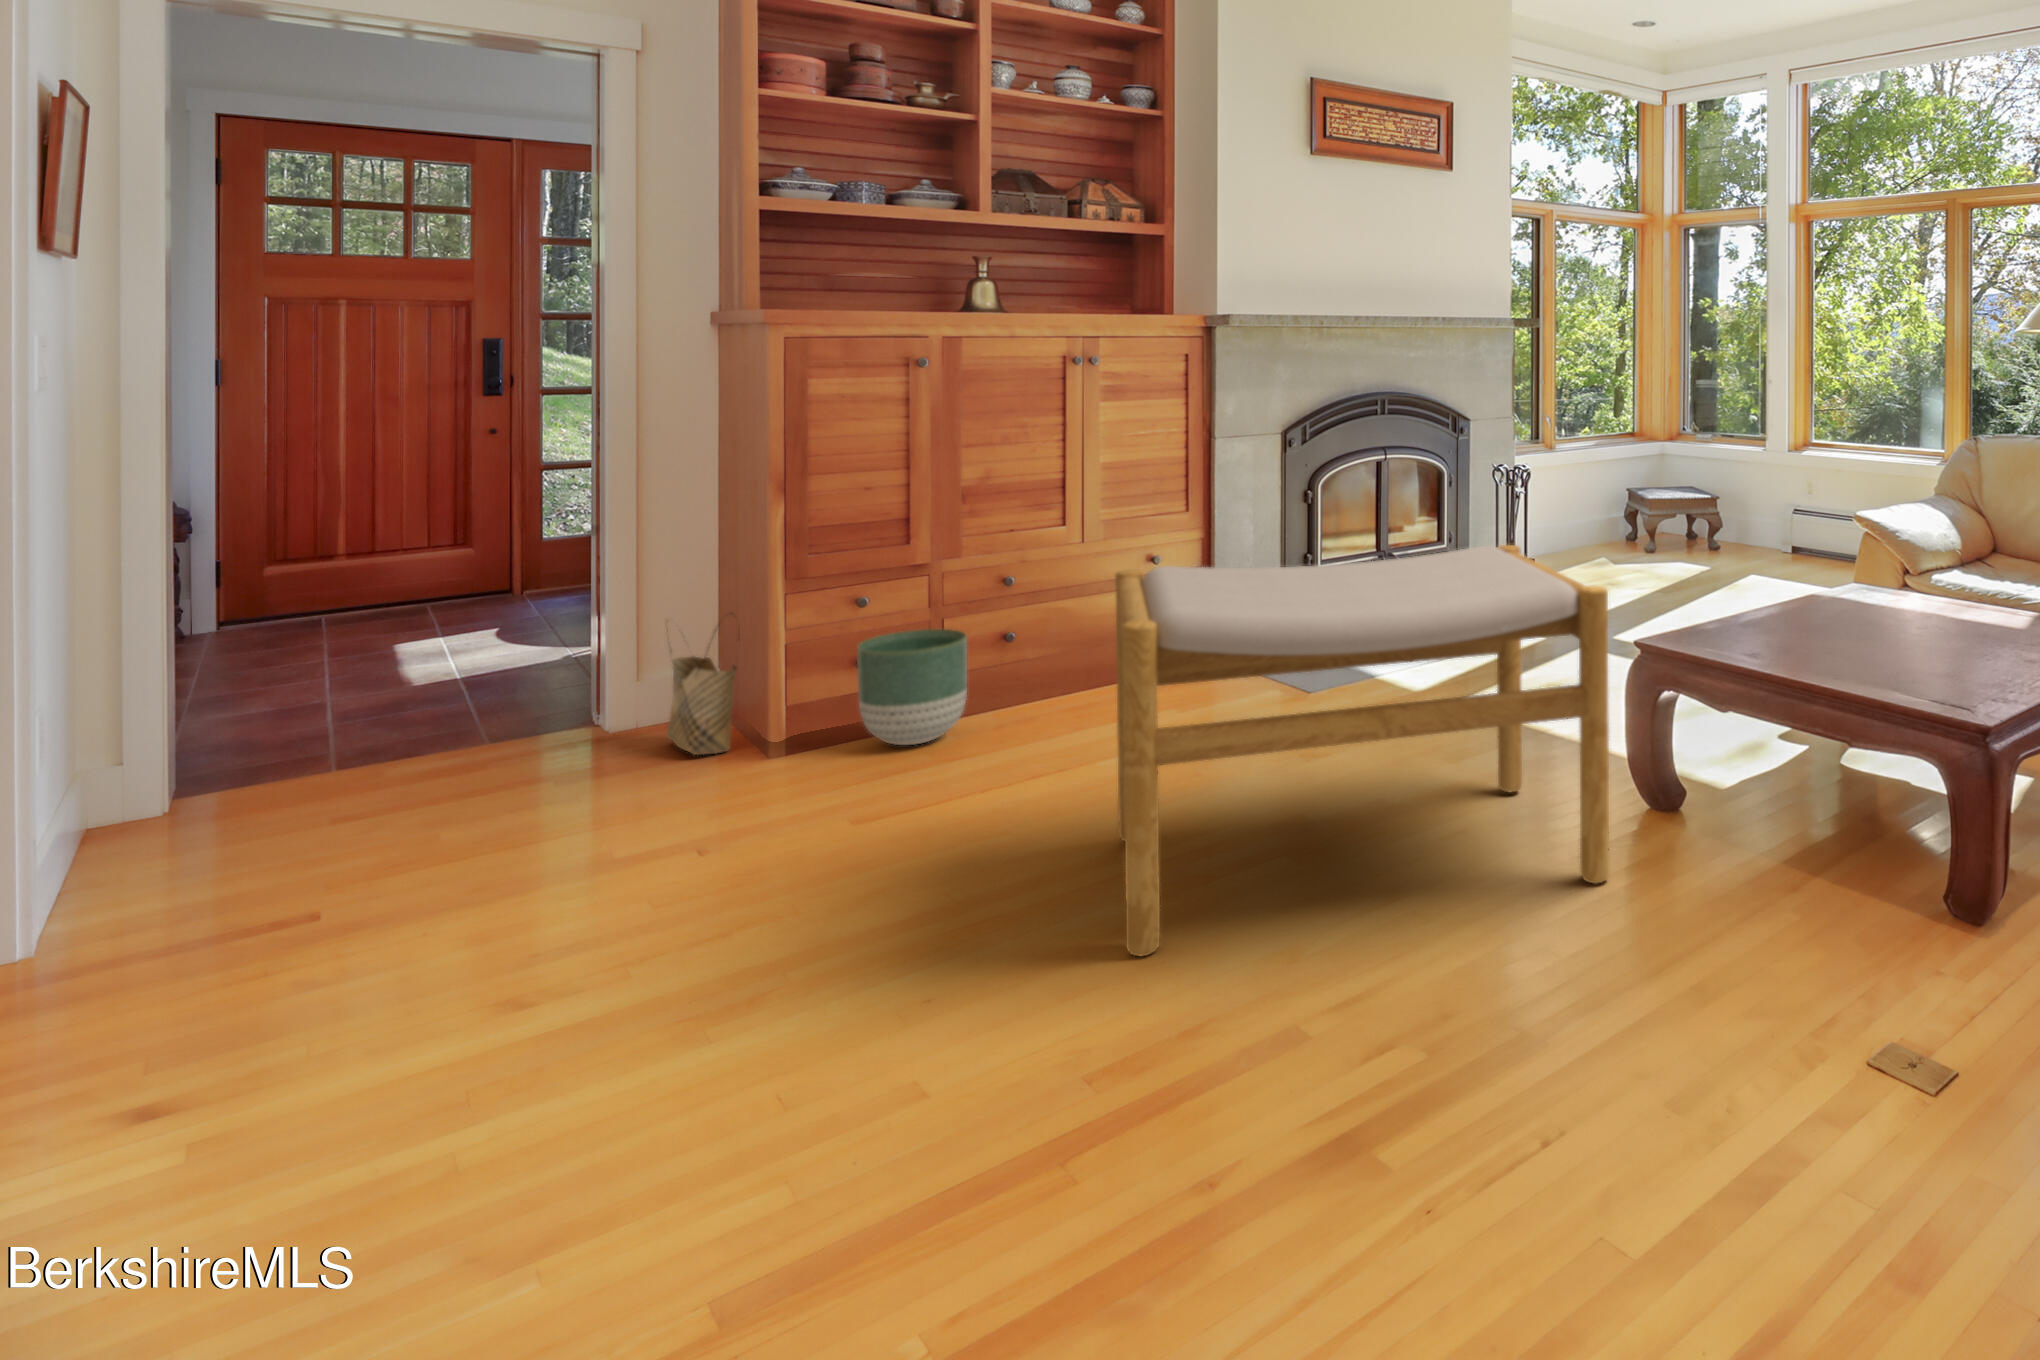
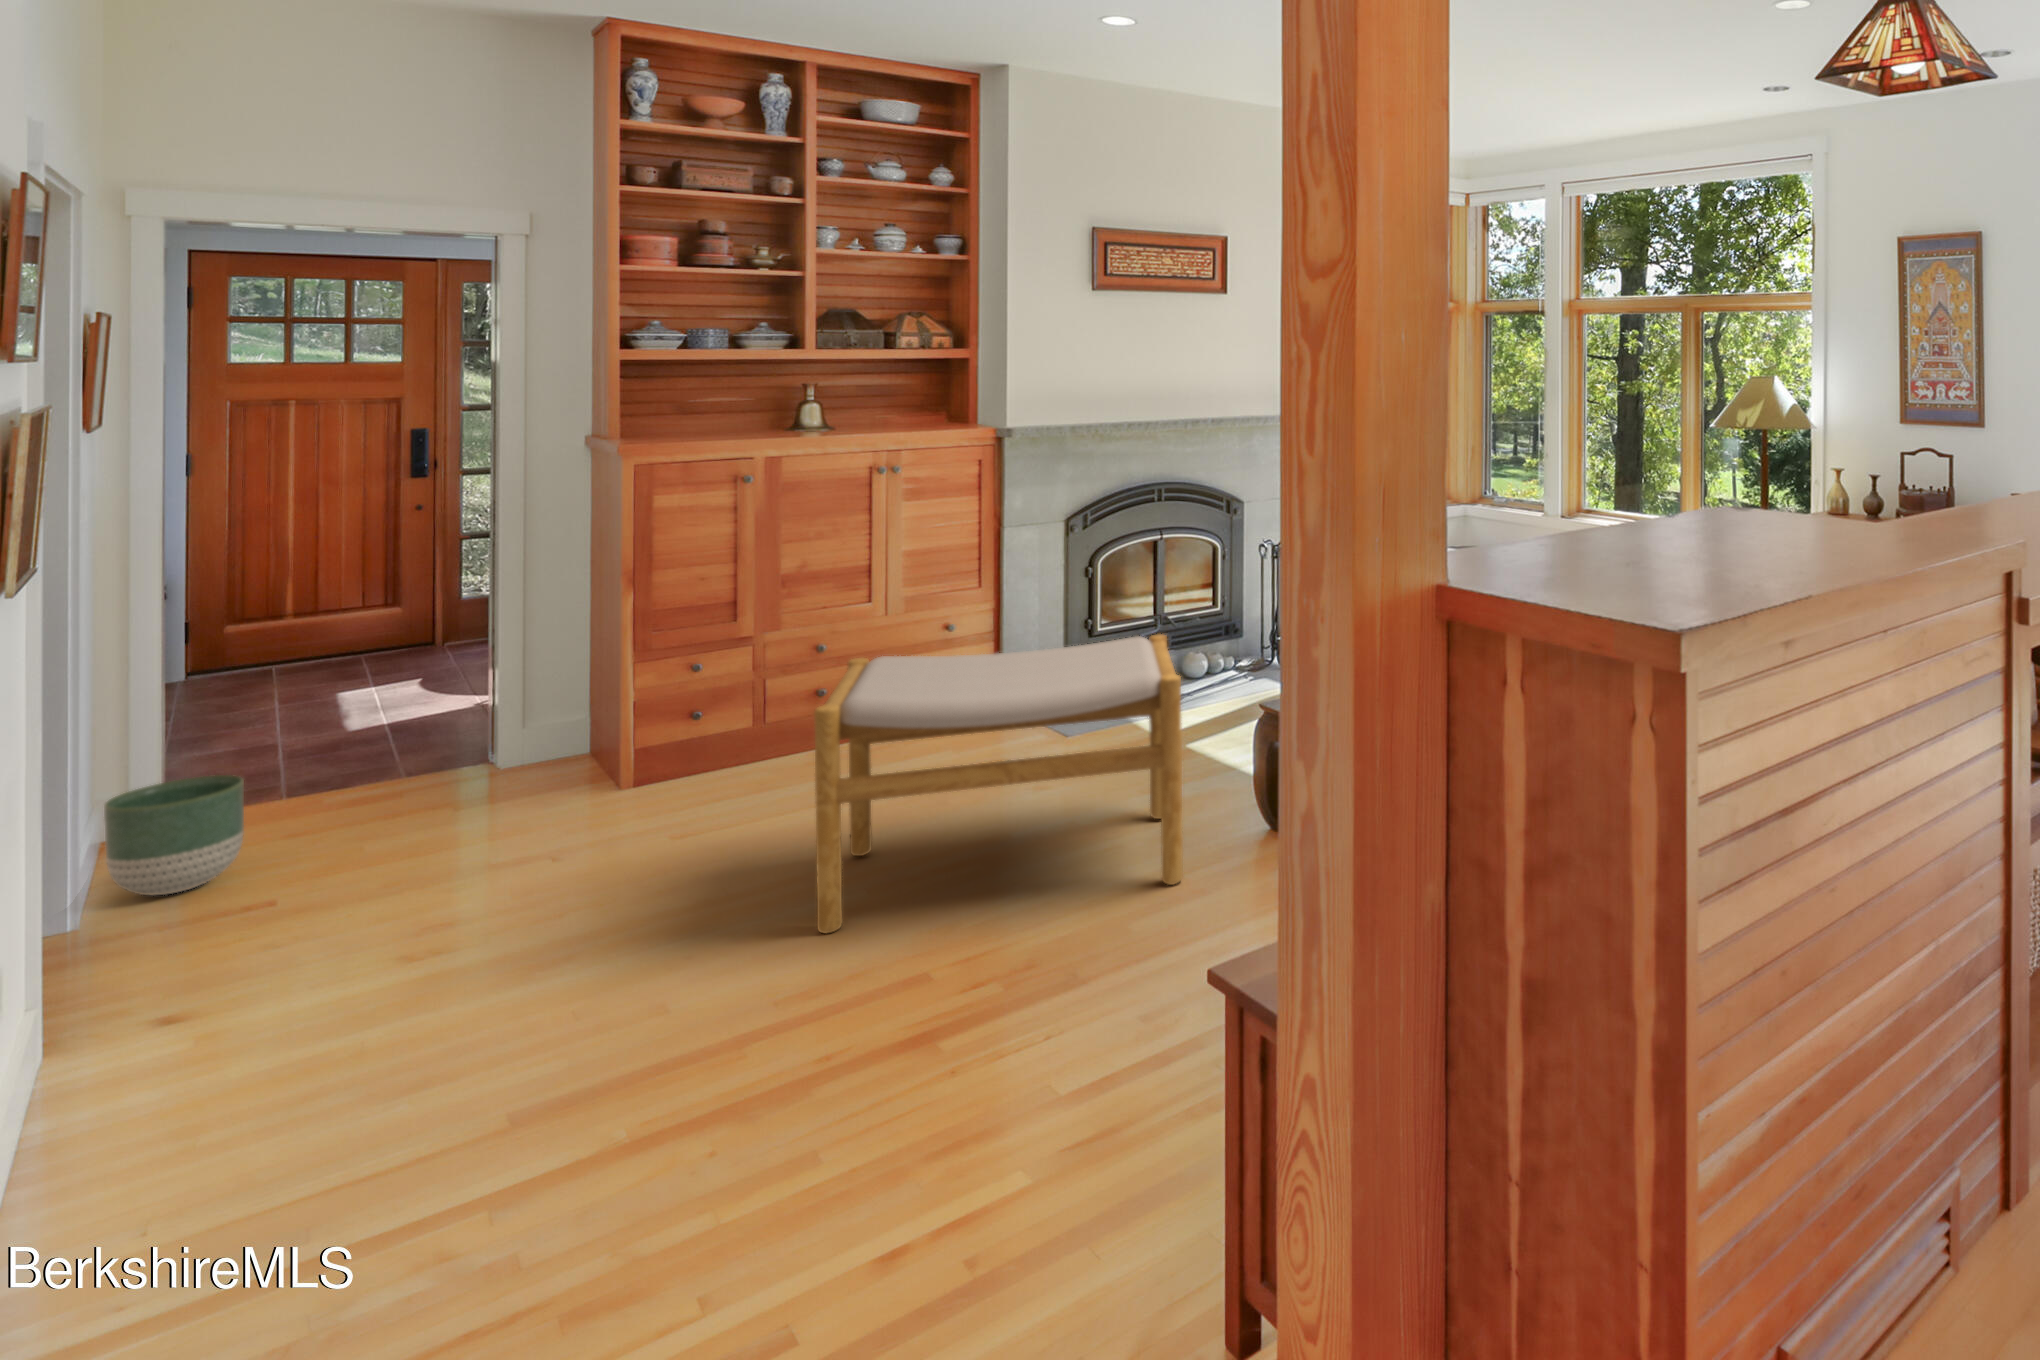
woven basket: present [667,620,739,755] -> none [538,679,597,790]
planter: present [857,629,967,745] -> present [104,775,244,895]

